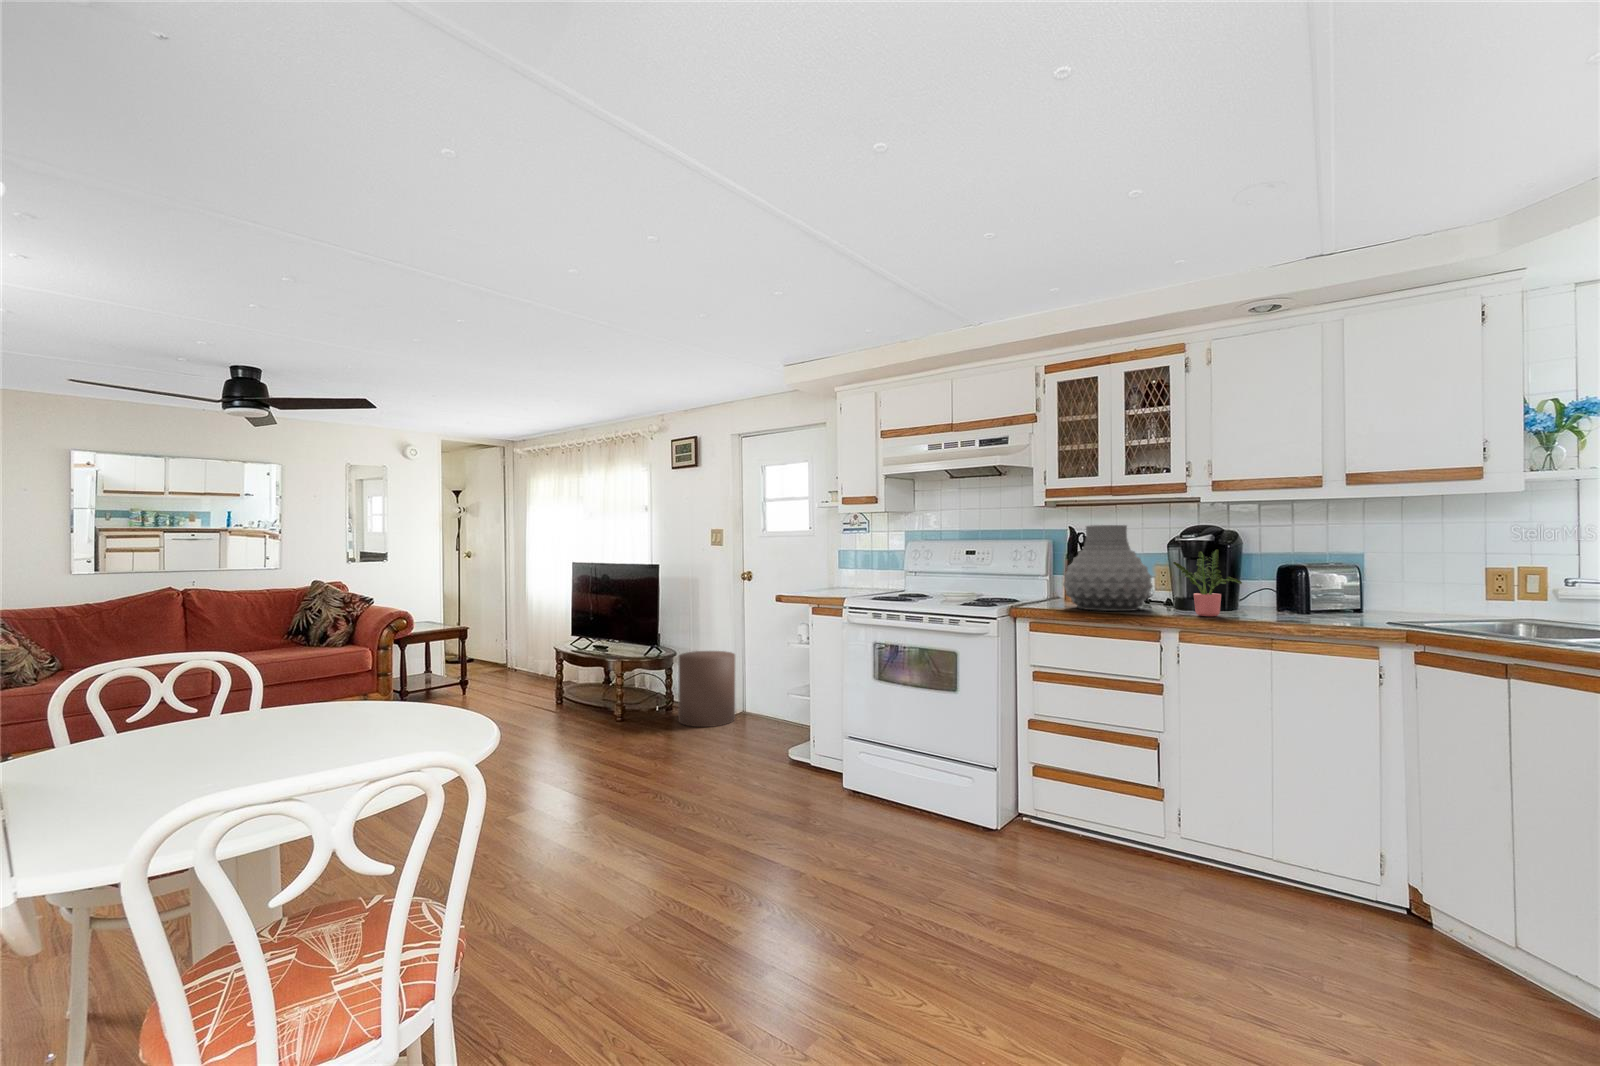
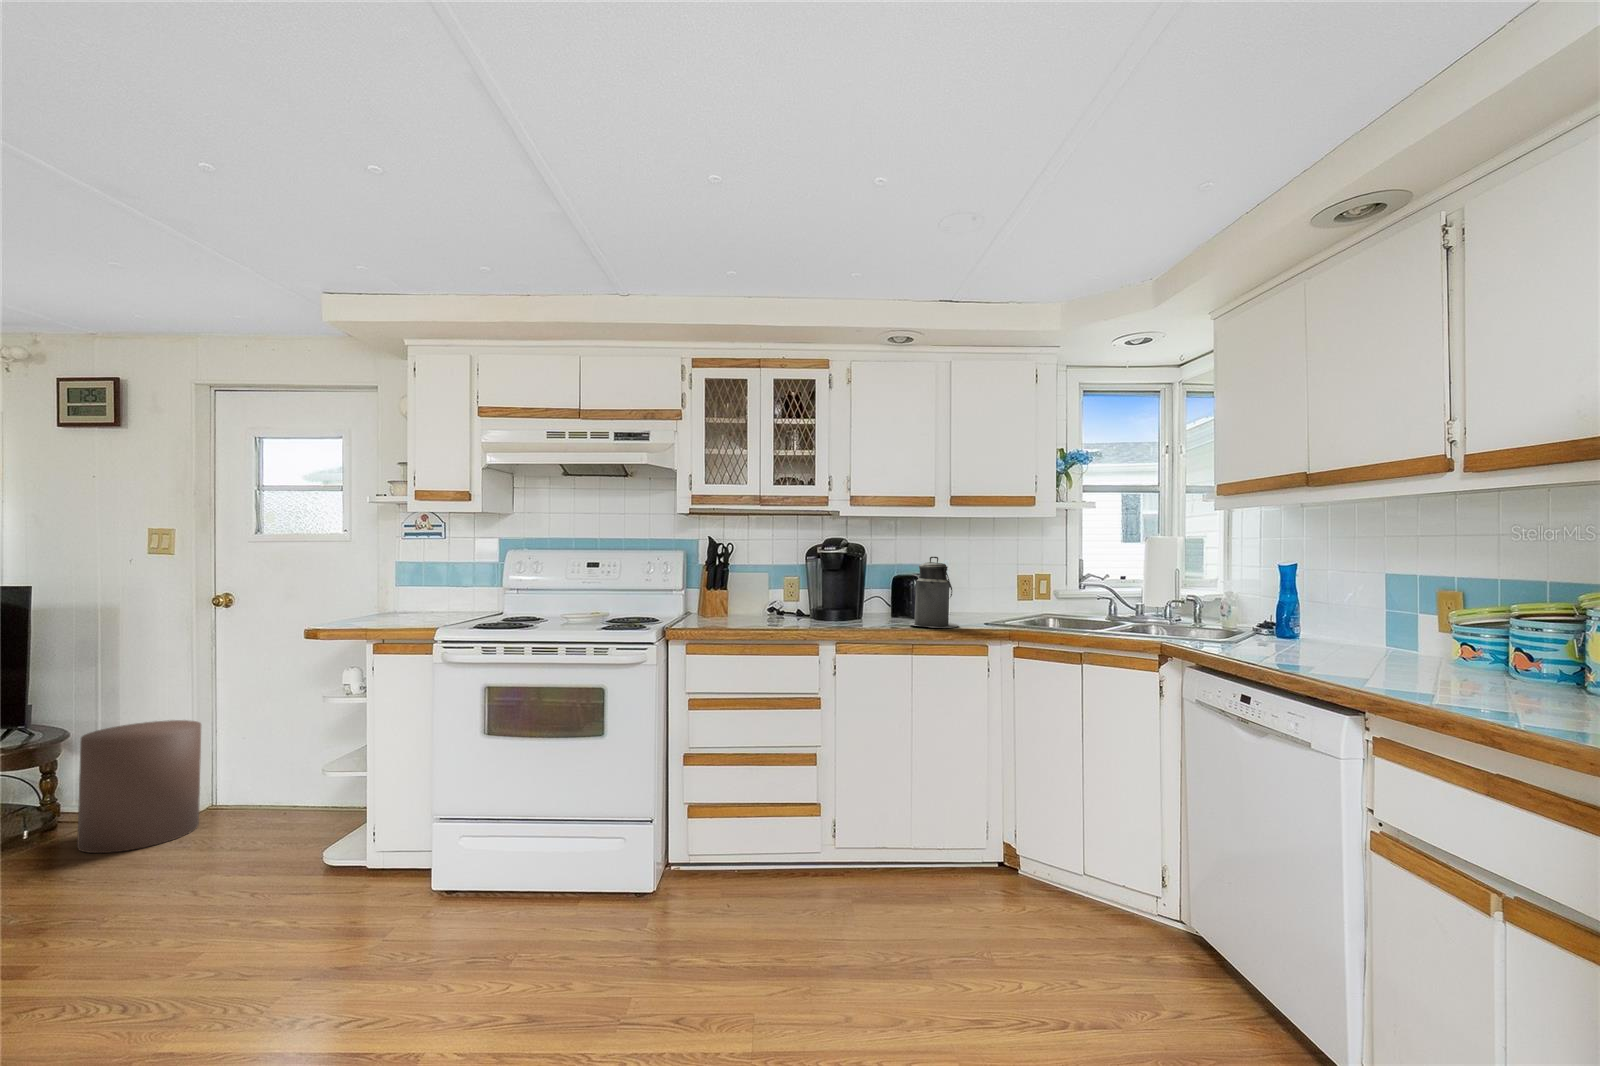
vase: present [1063,525,1152,611] -> none [718,536,805,627]
canister: none [1272,543,1339,622] -> present [910,557,958,628]
potted plant: present [1173,550,1242,616] -> none [832,562,892,628]

